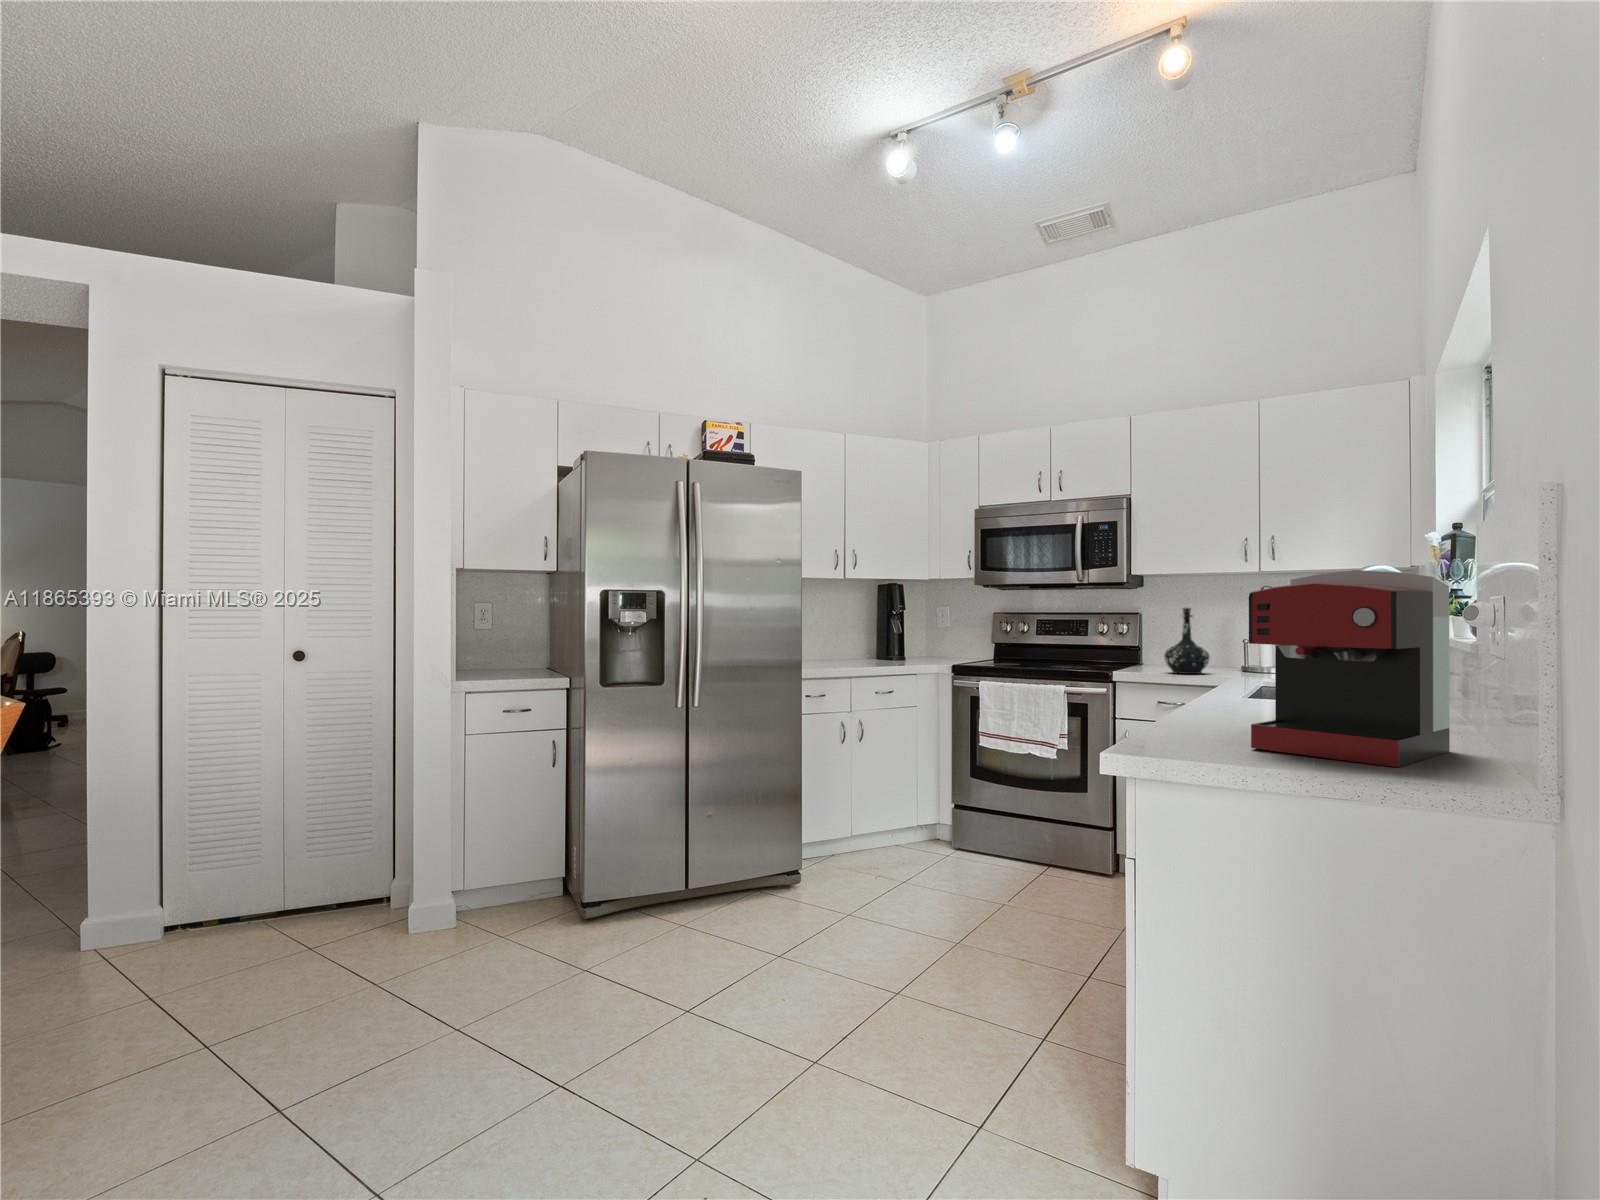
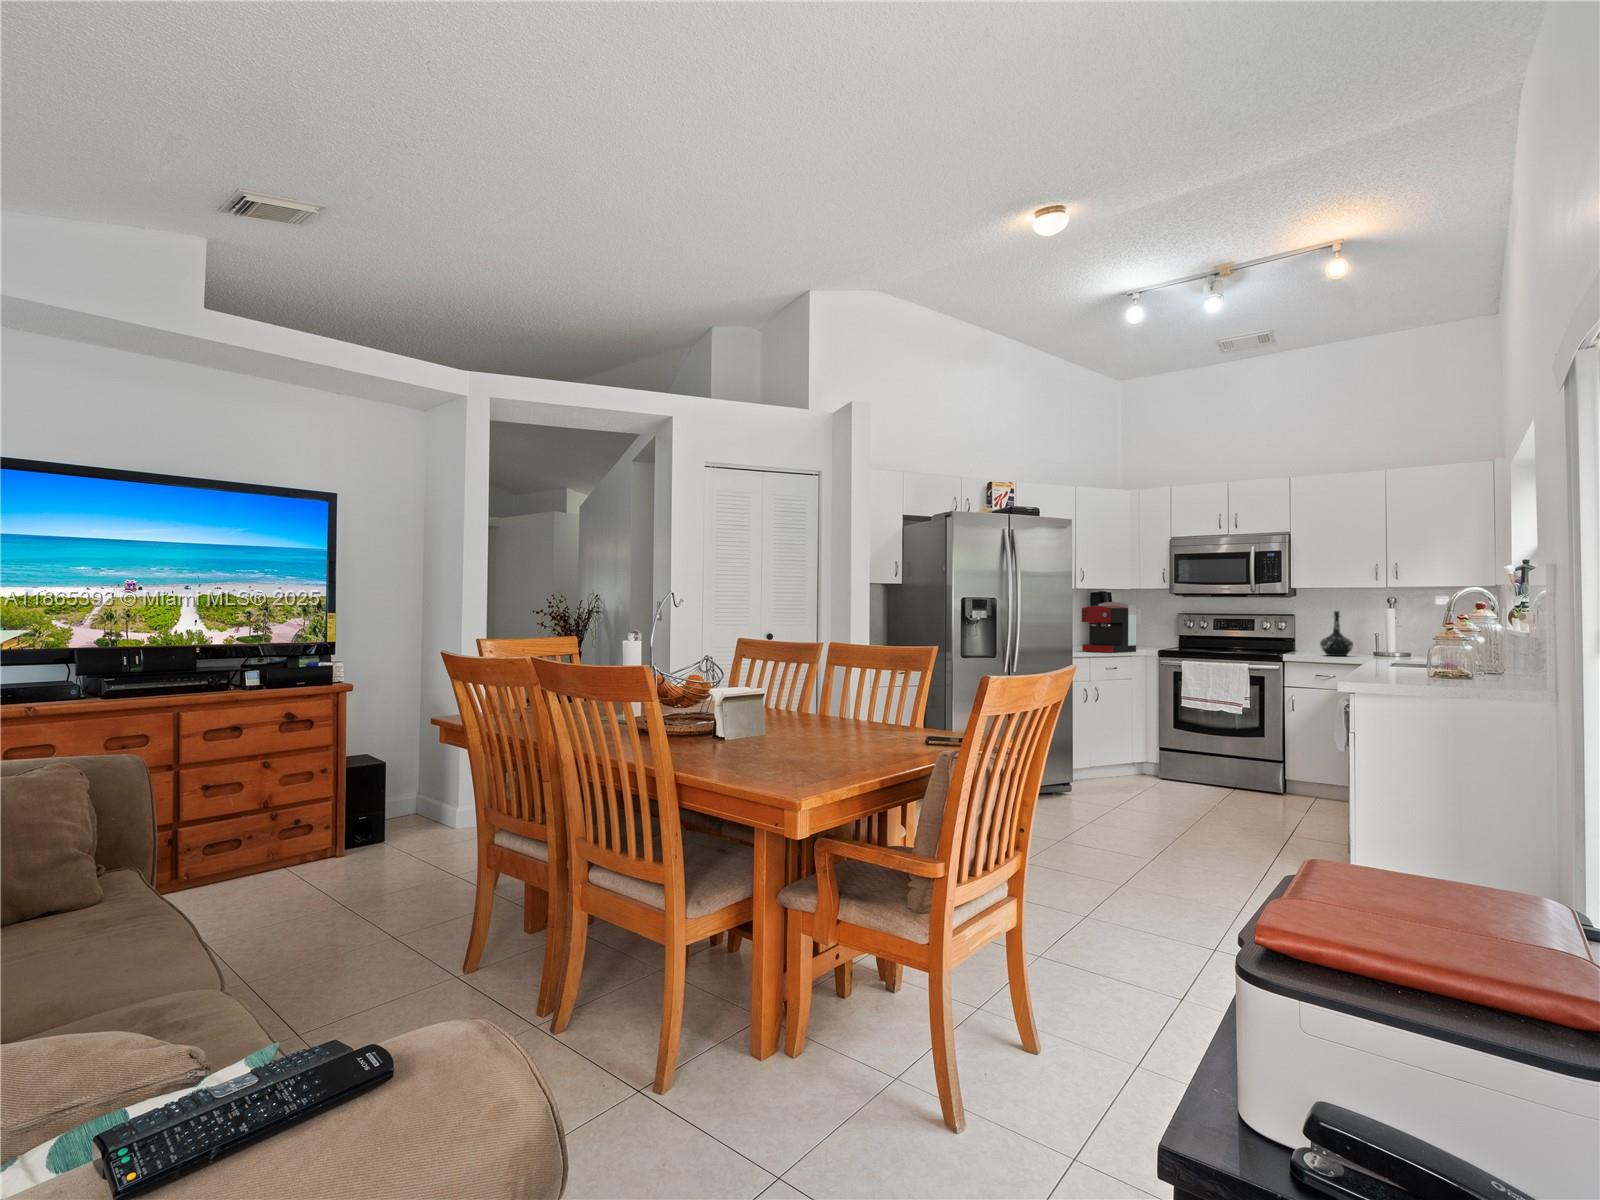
coffee maker: present [1249,570,1449,767] -> present [1082,602,1136,653]

